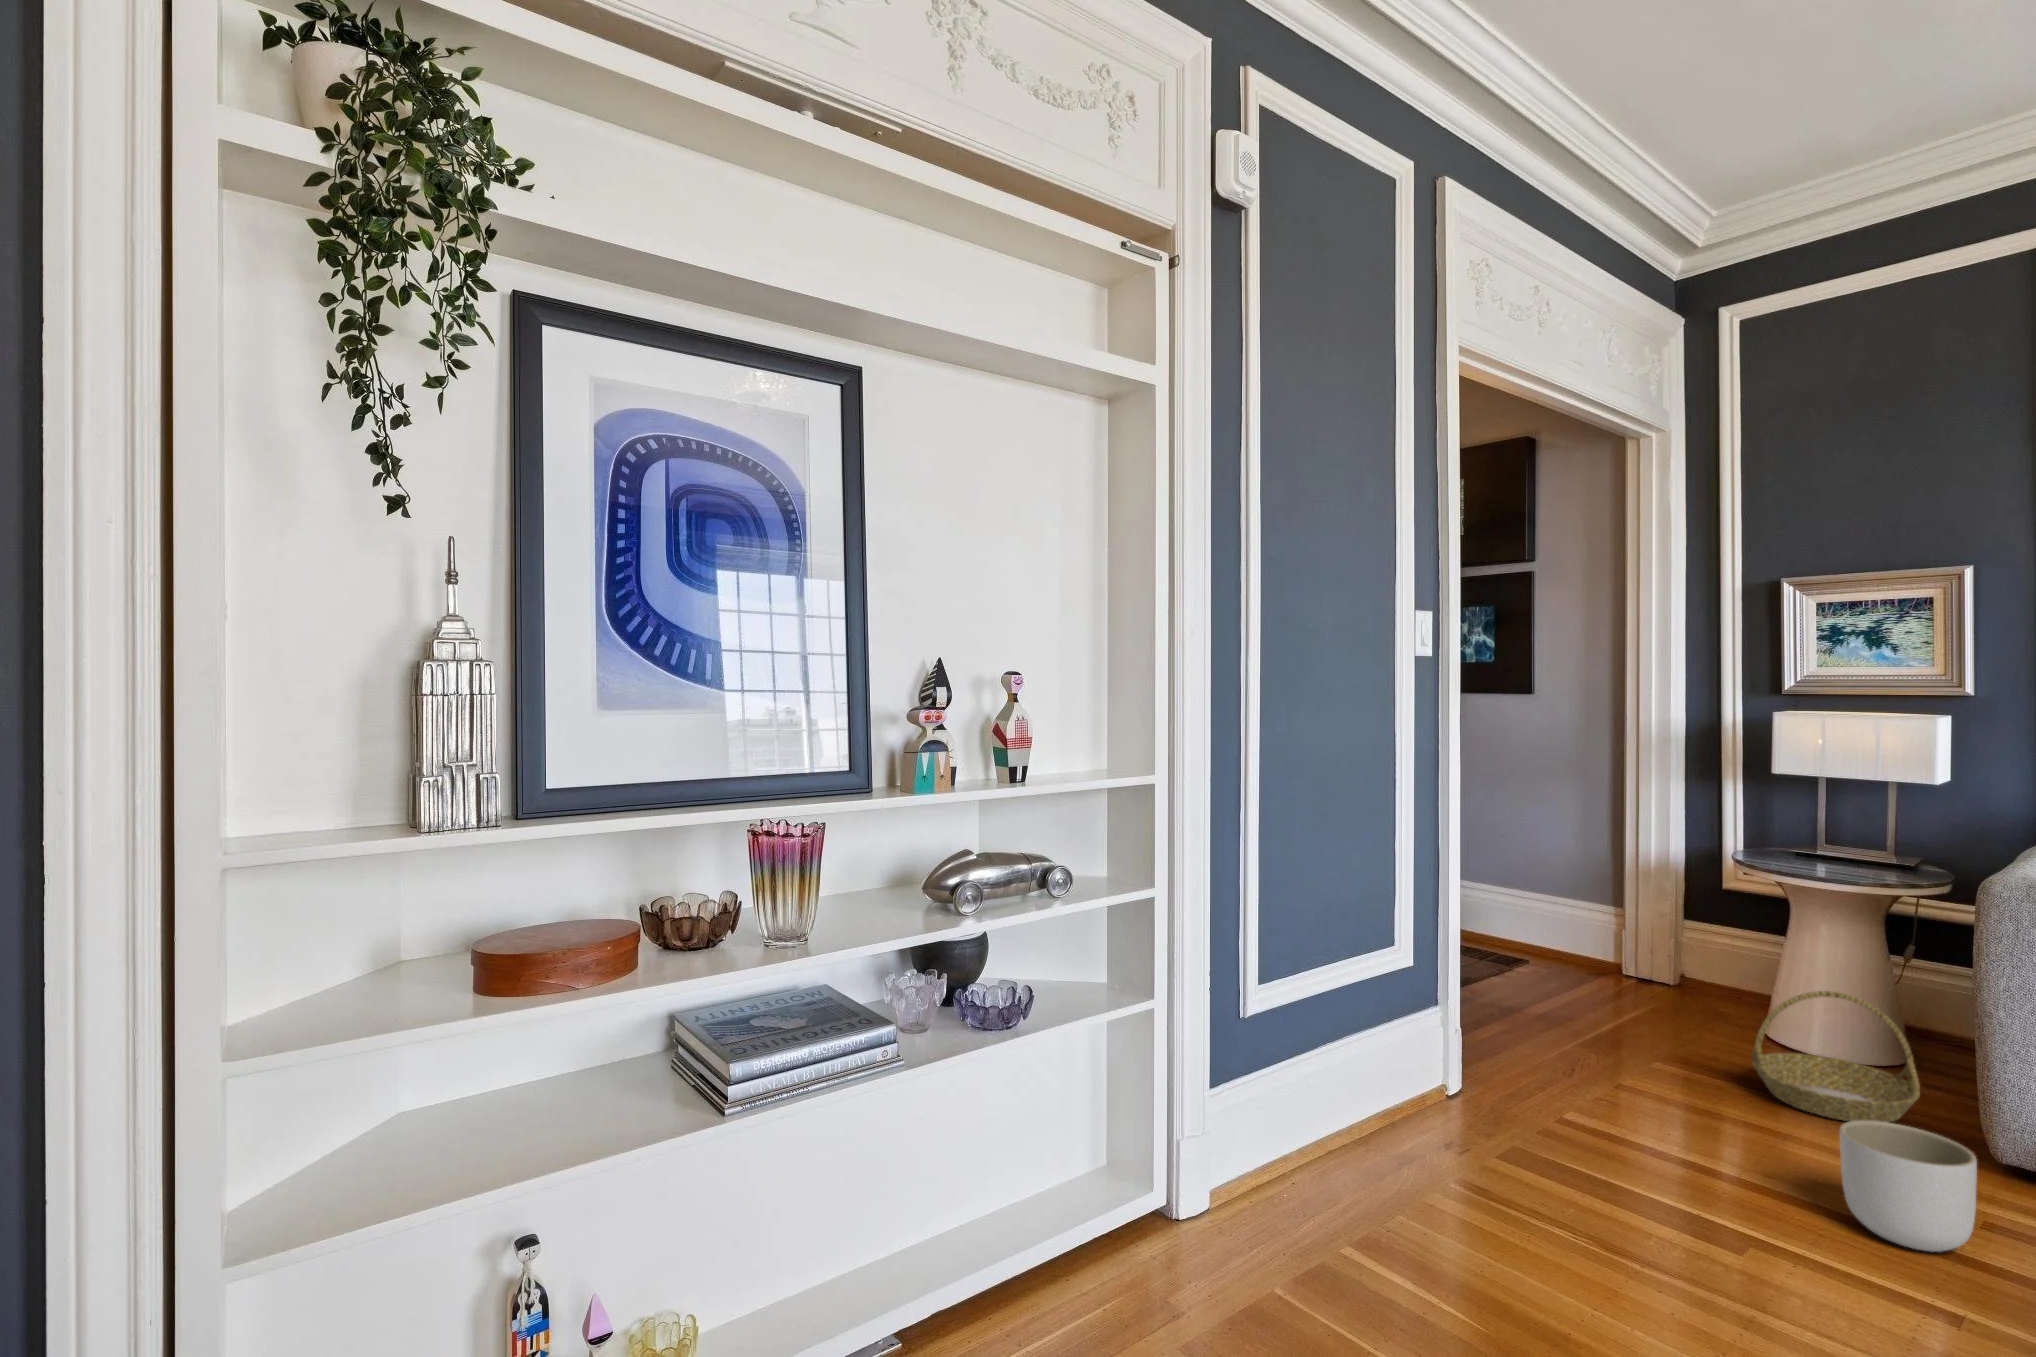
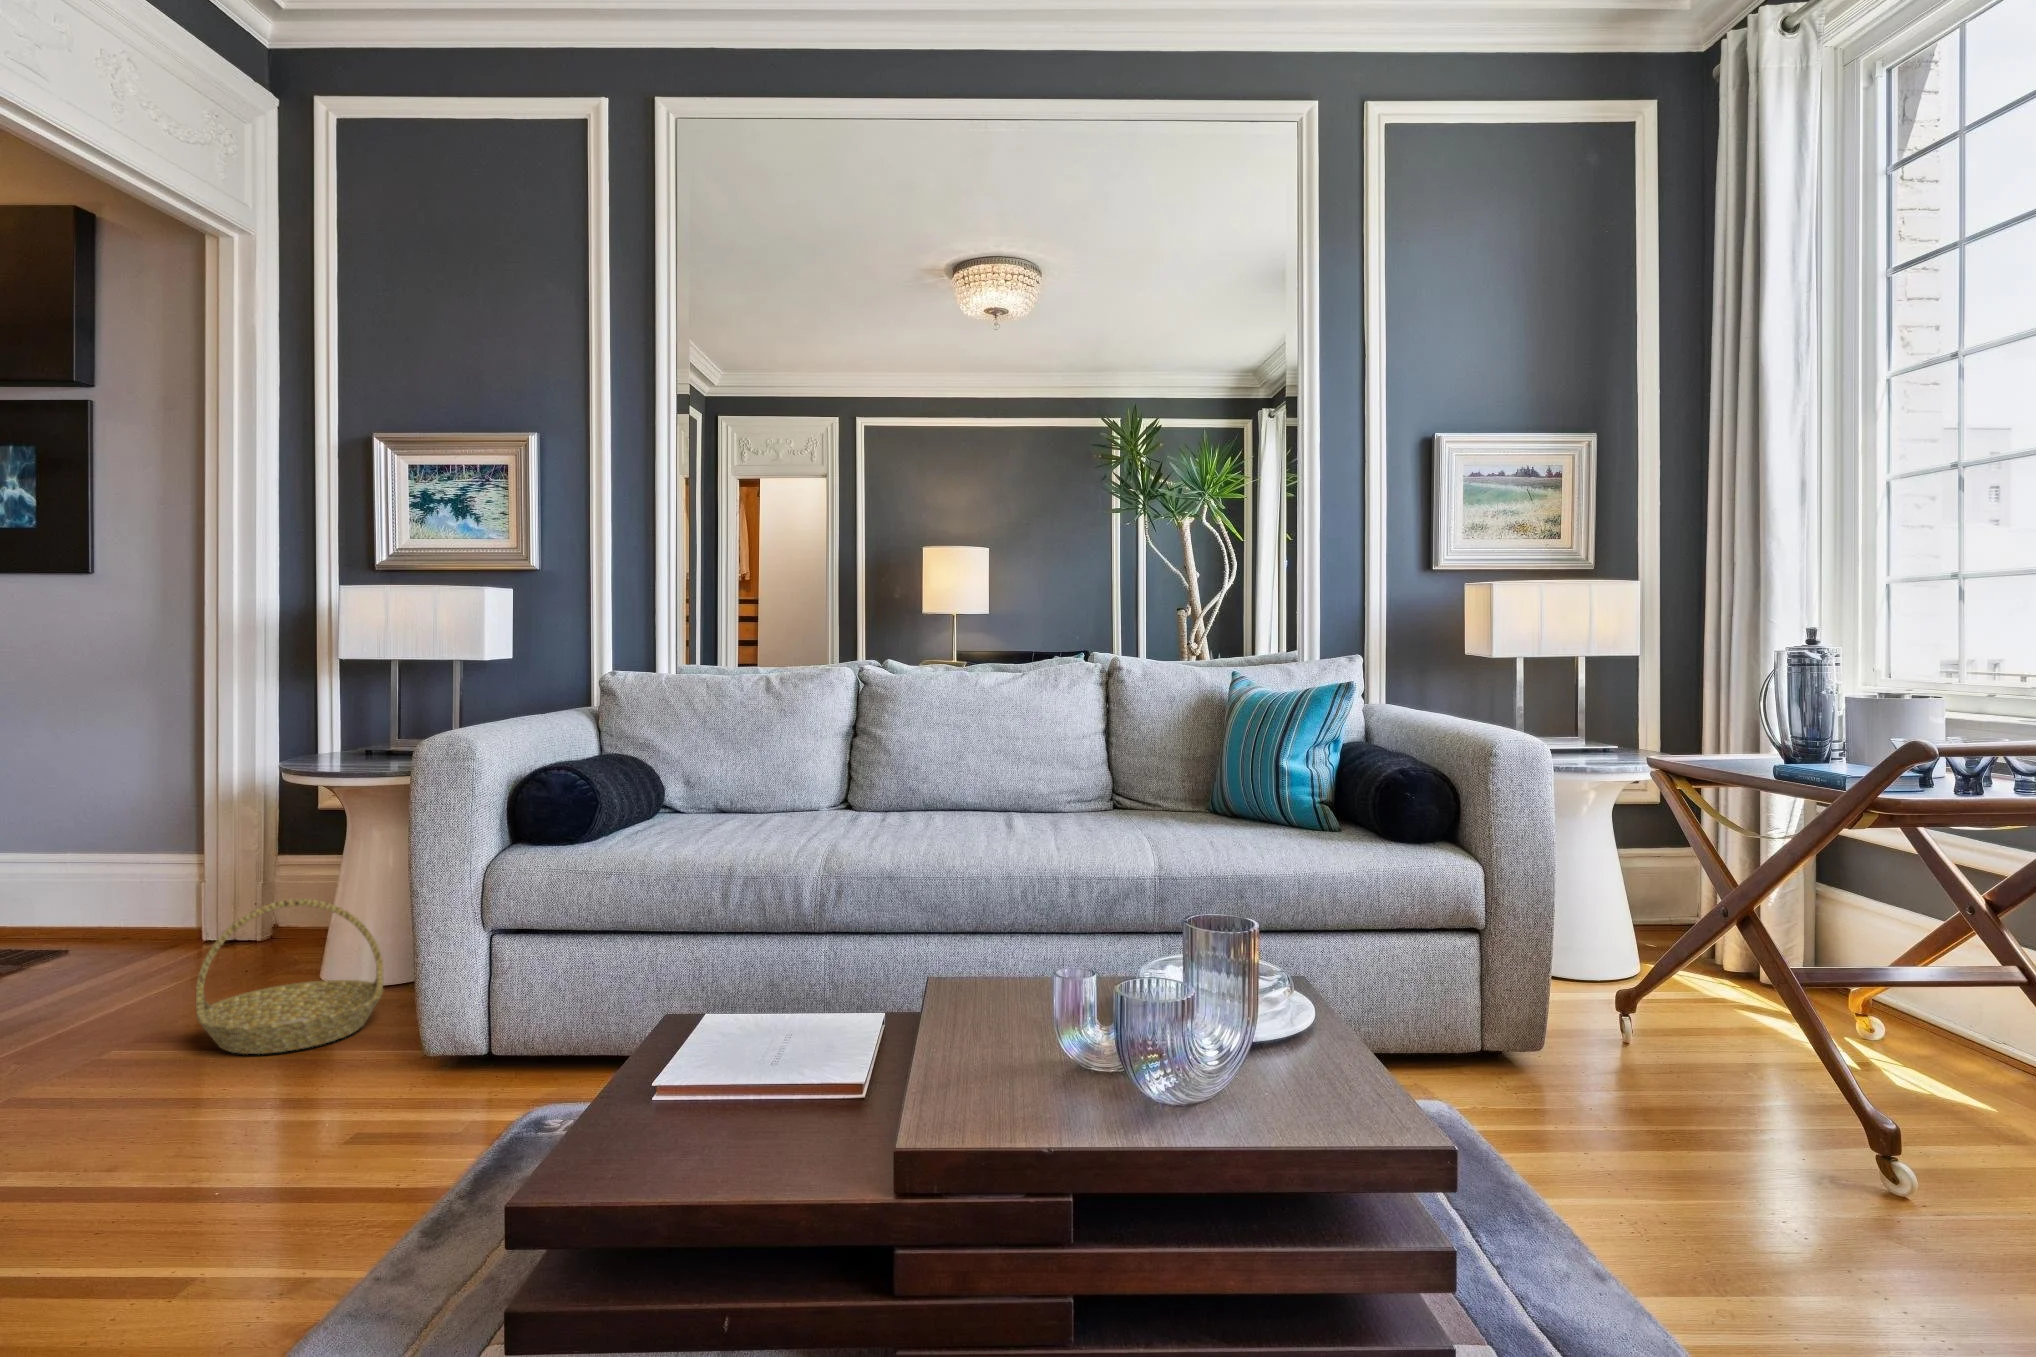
planter: present [1840,1120,1977,1252] -> none [101,1039,262,1194]

